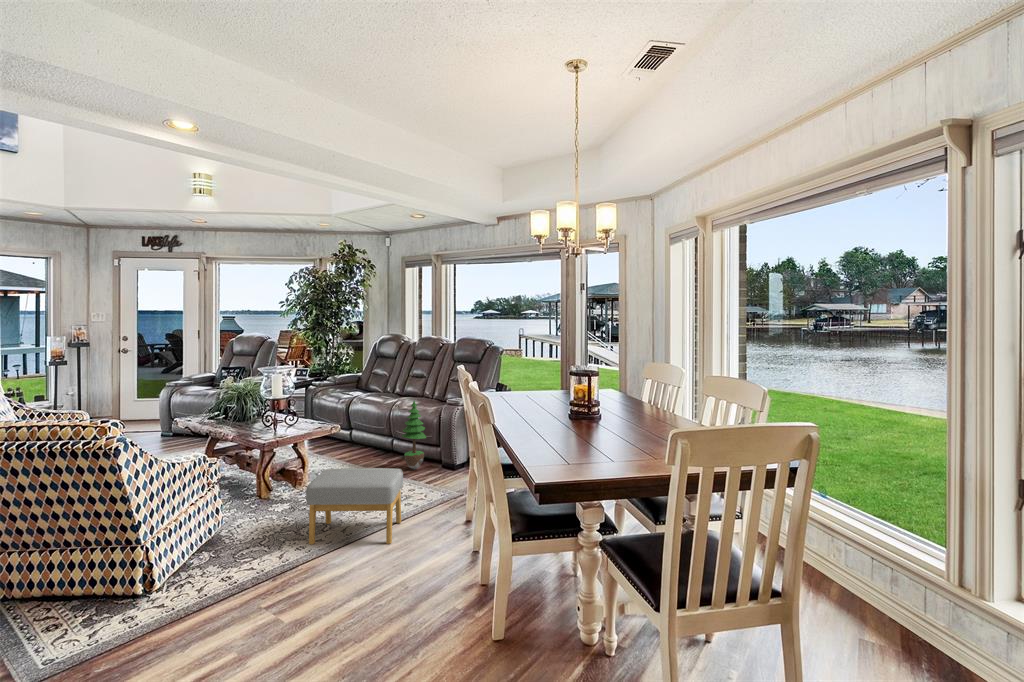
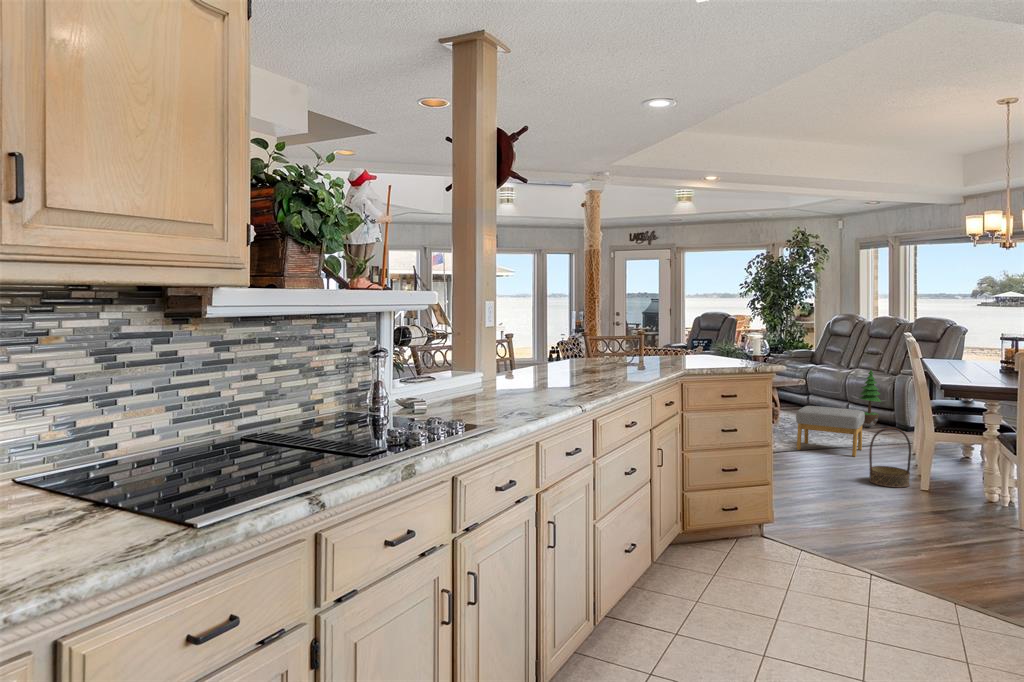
basket: none [401,524,462,633] -> present [869,428,911,488]

